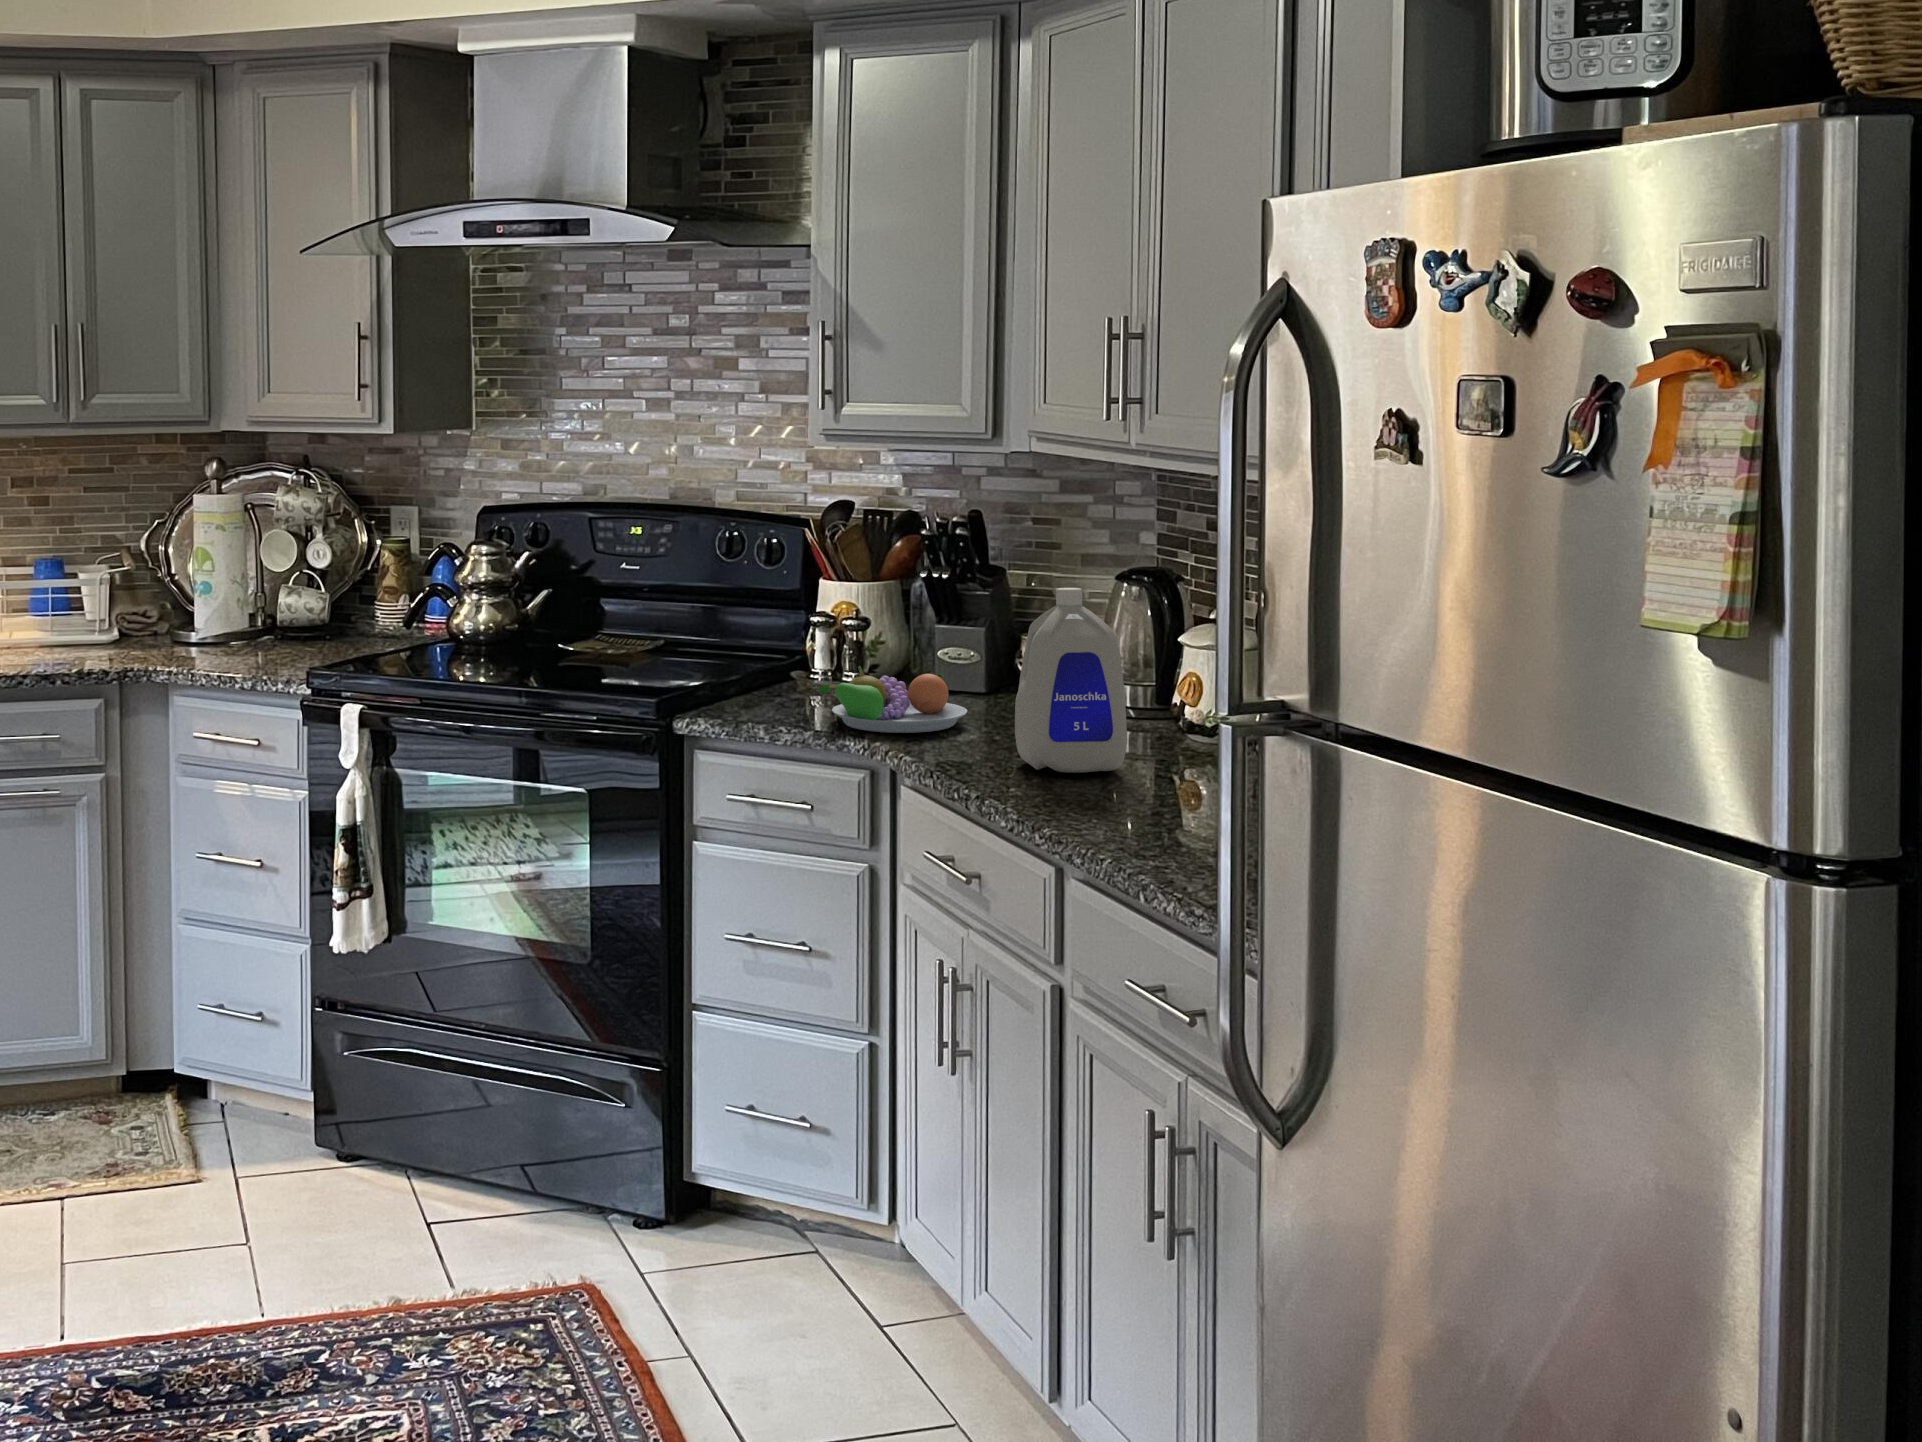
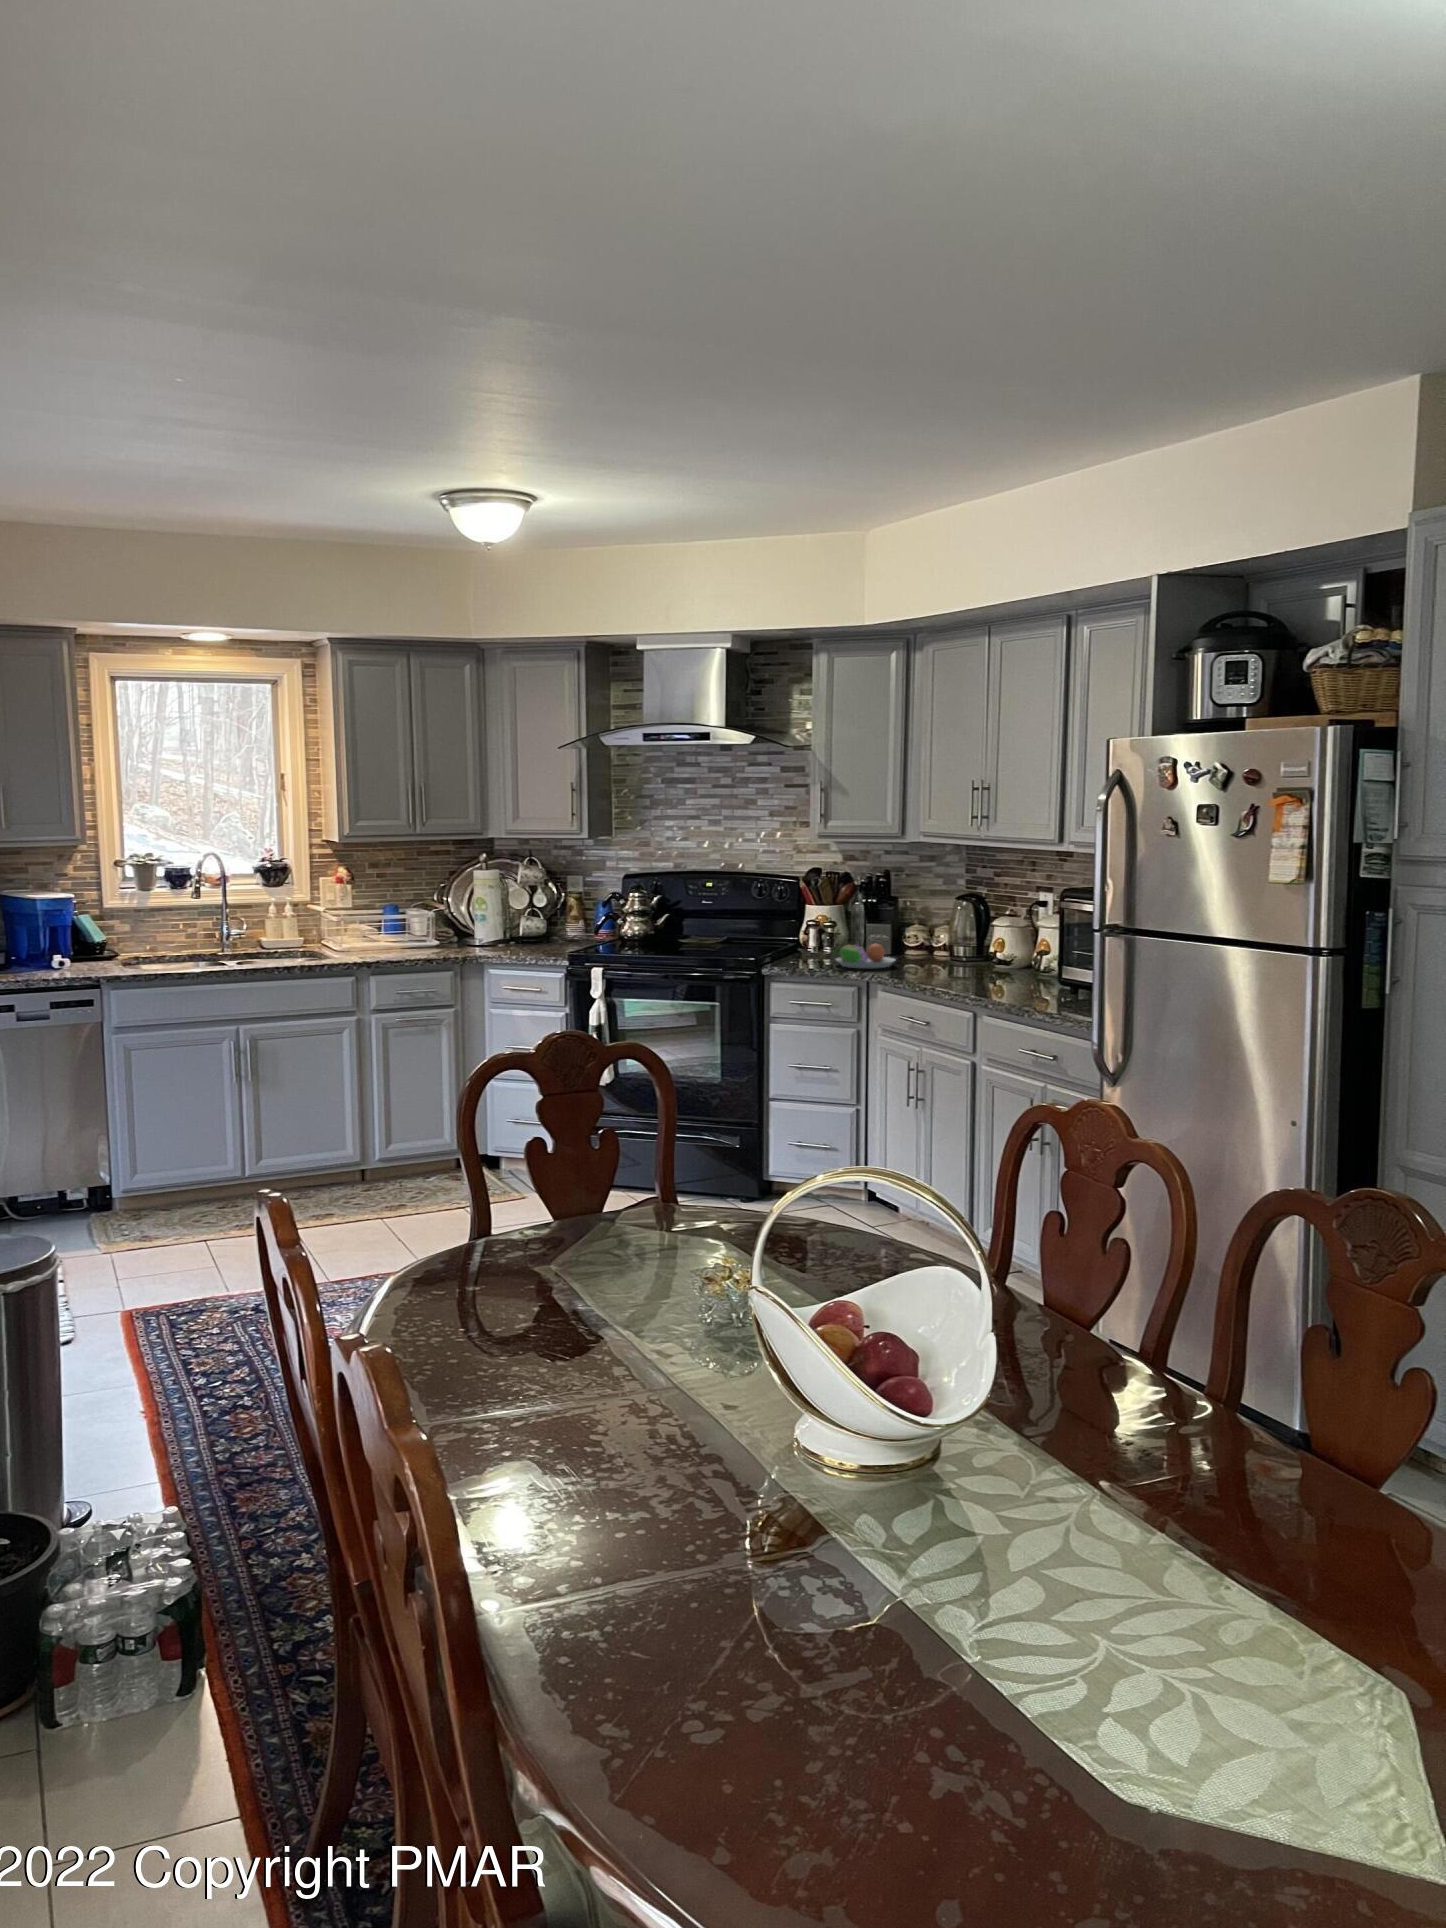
bottle: present [1015,588,1127,773] -> none [930,900,982,979]

